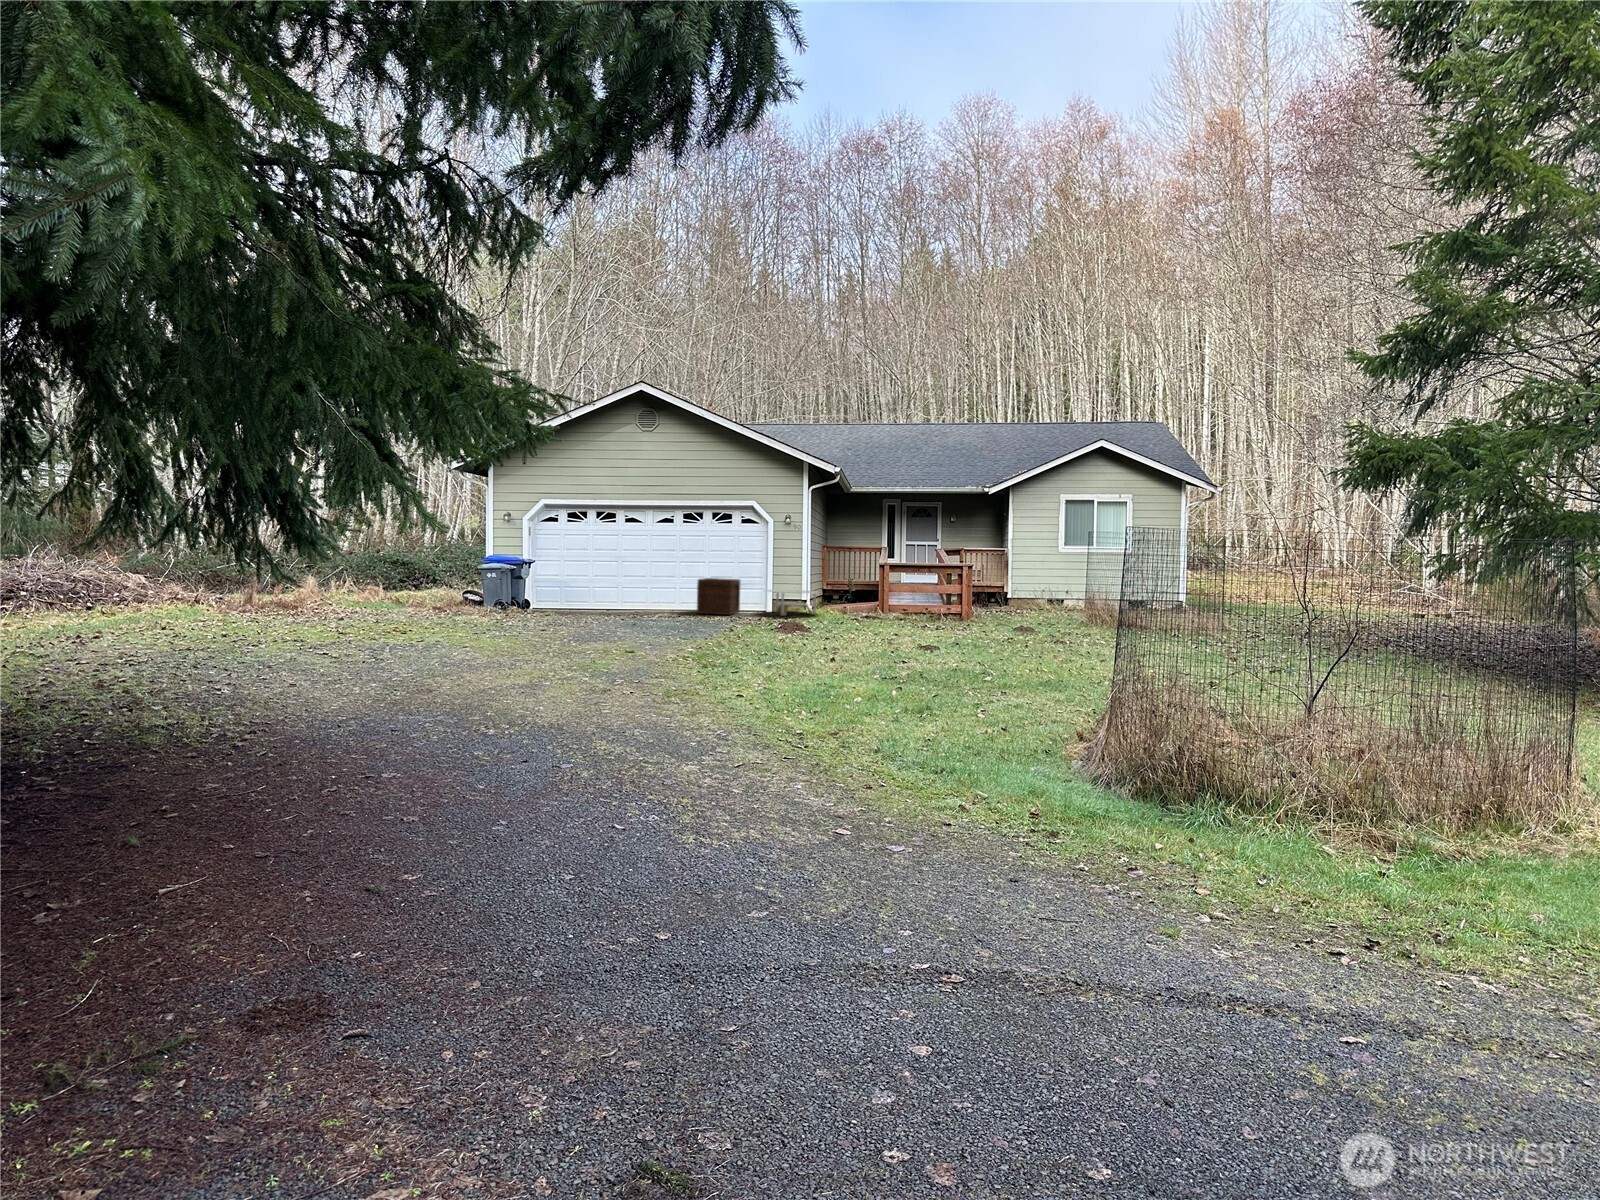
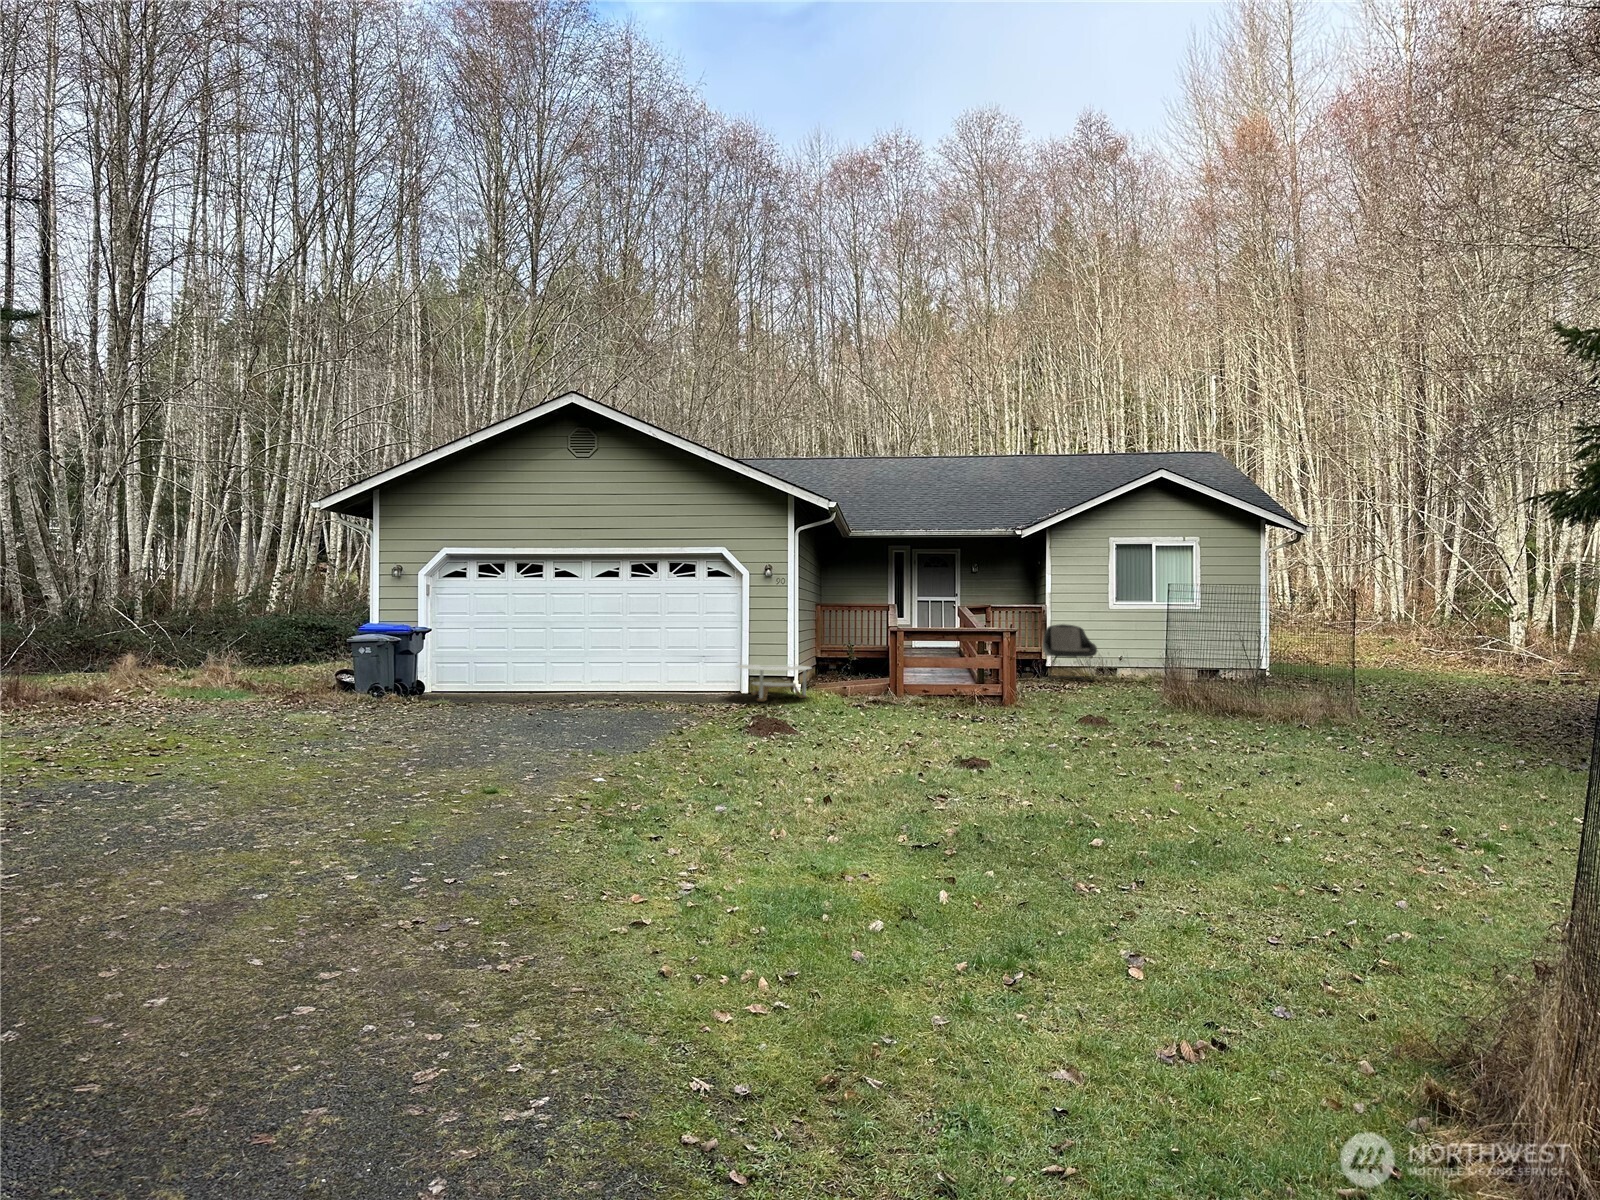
lounge chair: none [1003,564,1044,609] -> present [1043,624,1097,681]
wooden crate: present [697,578,741,615] -> none [646,650,706,701]

